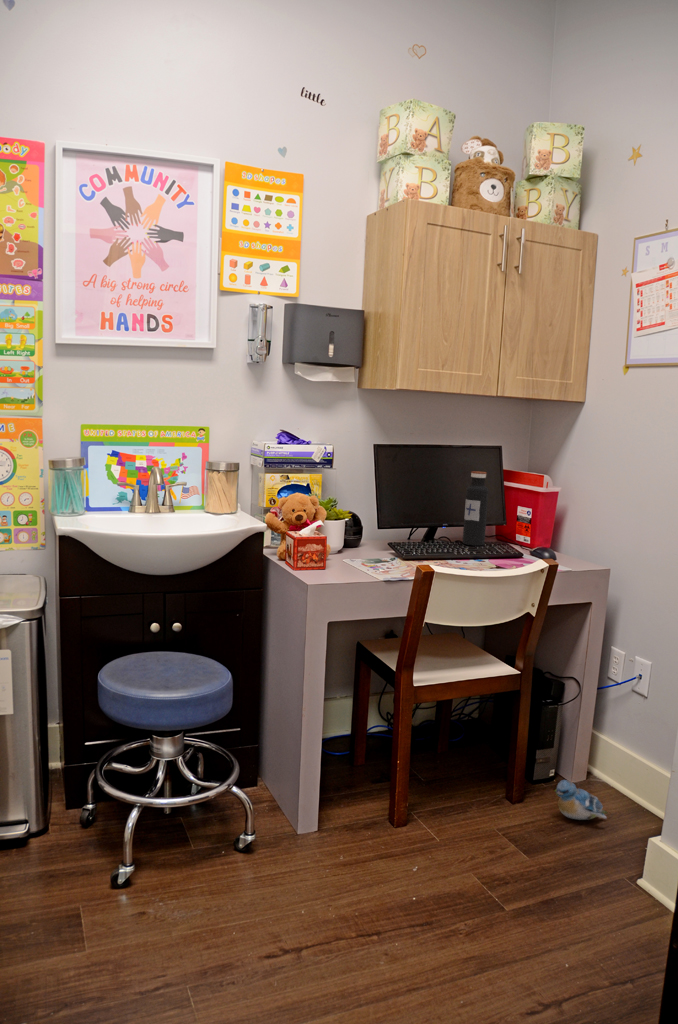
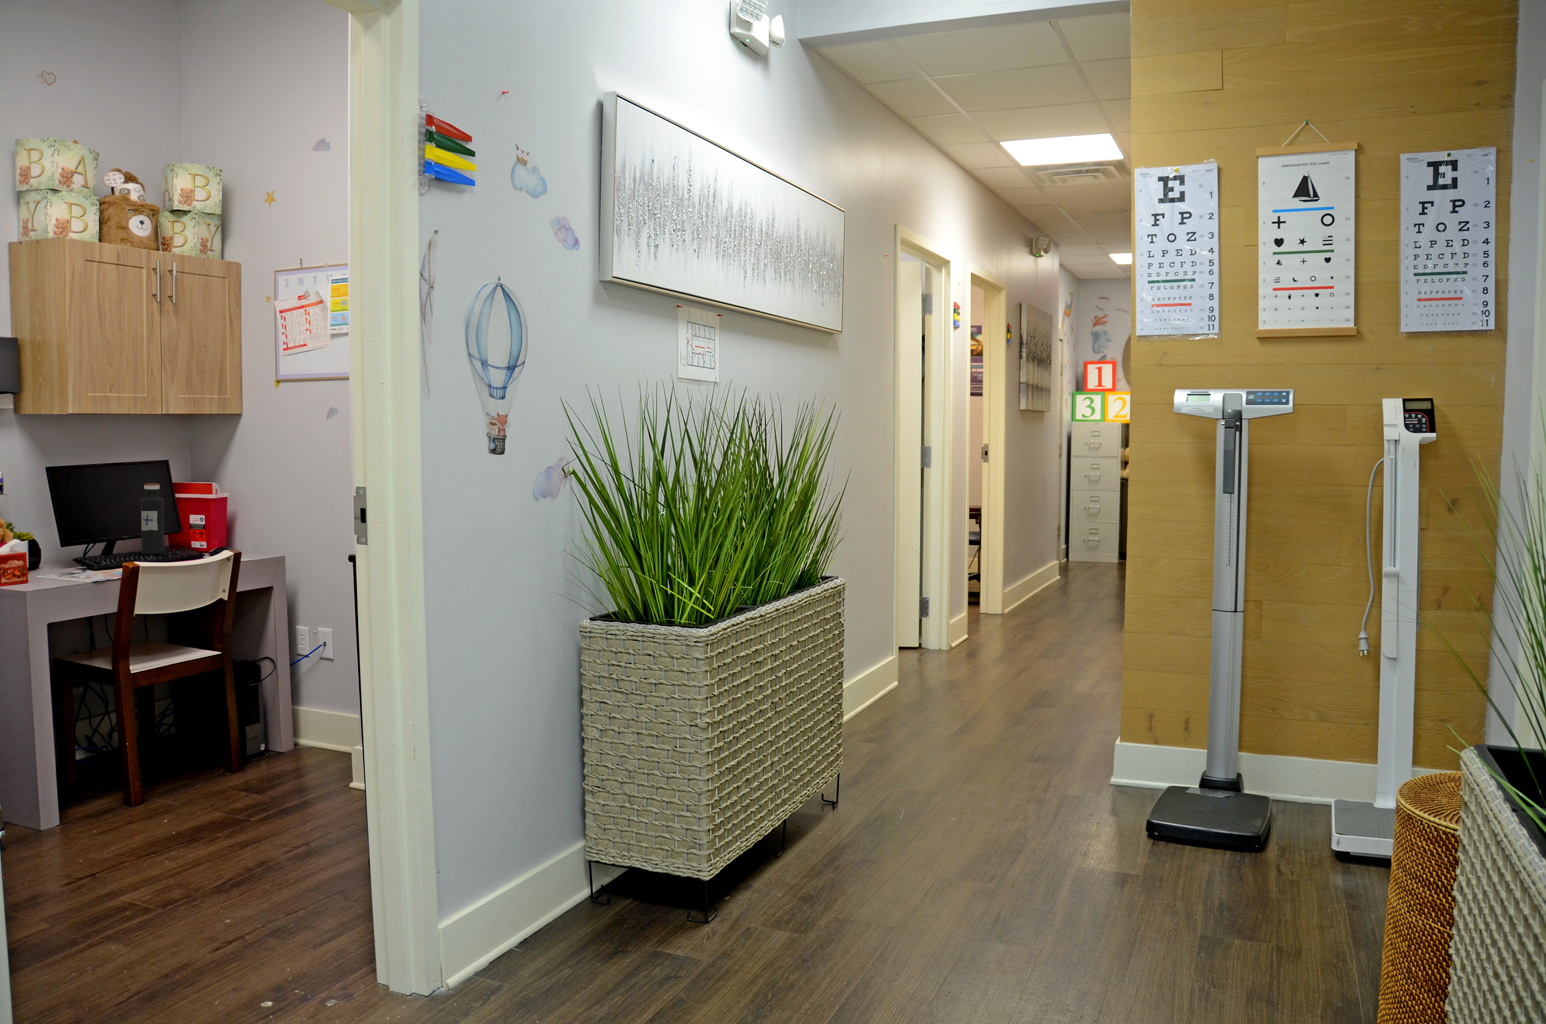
plush toy: present [555,780,608,820] -> none [261,738,308,769]

